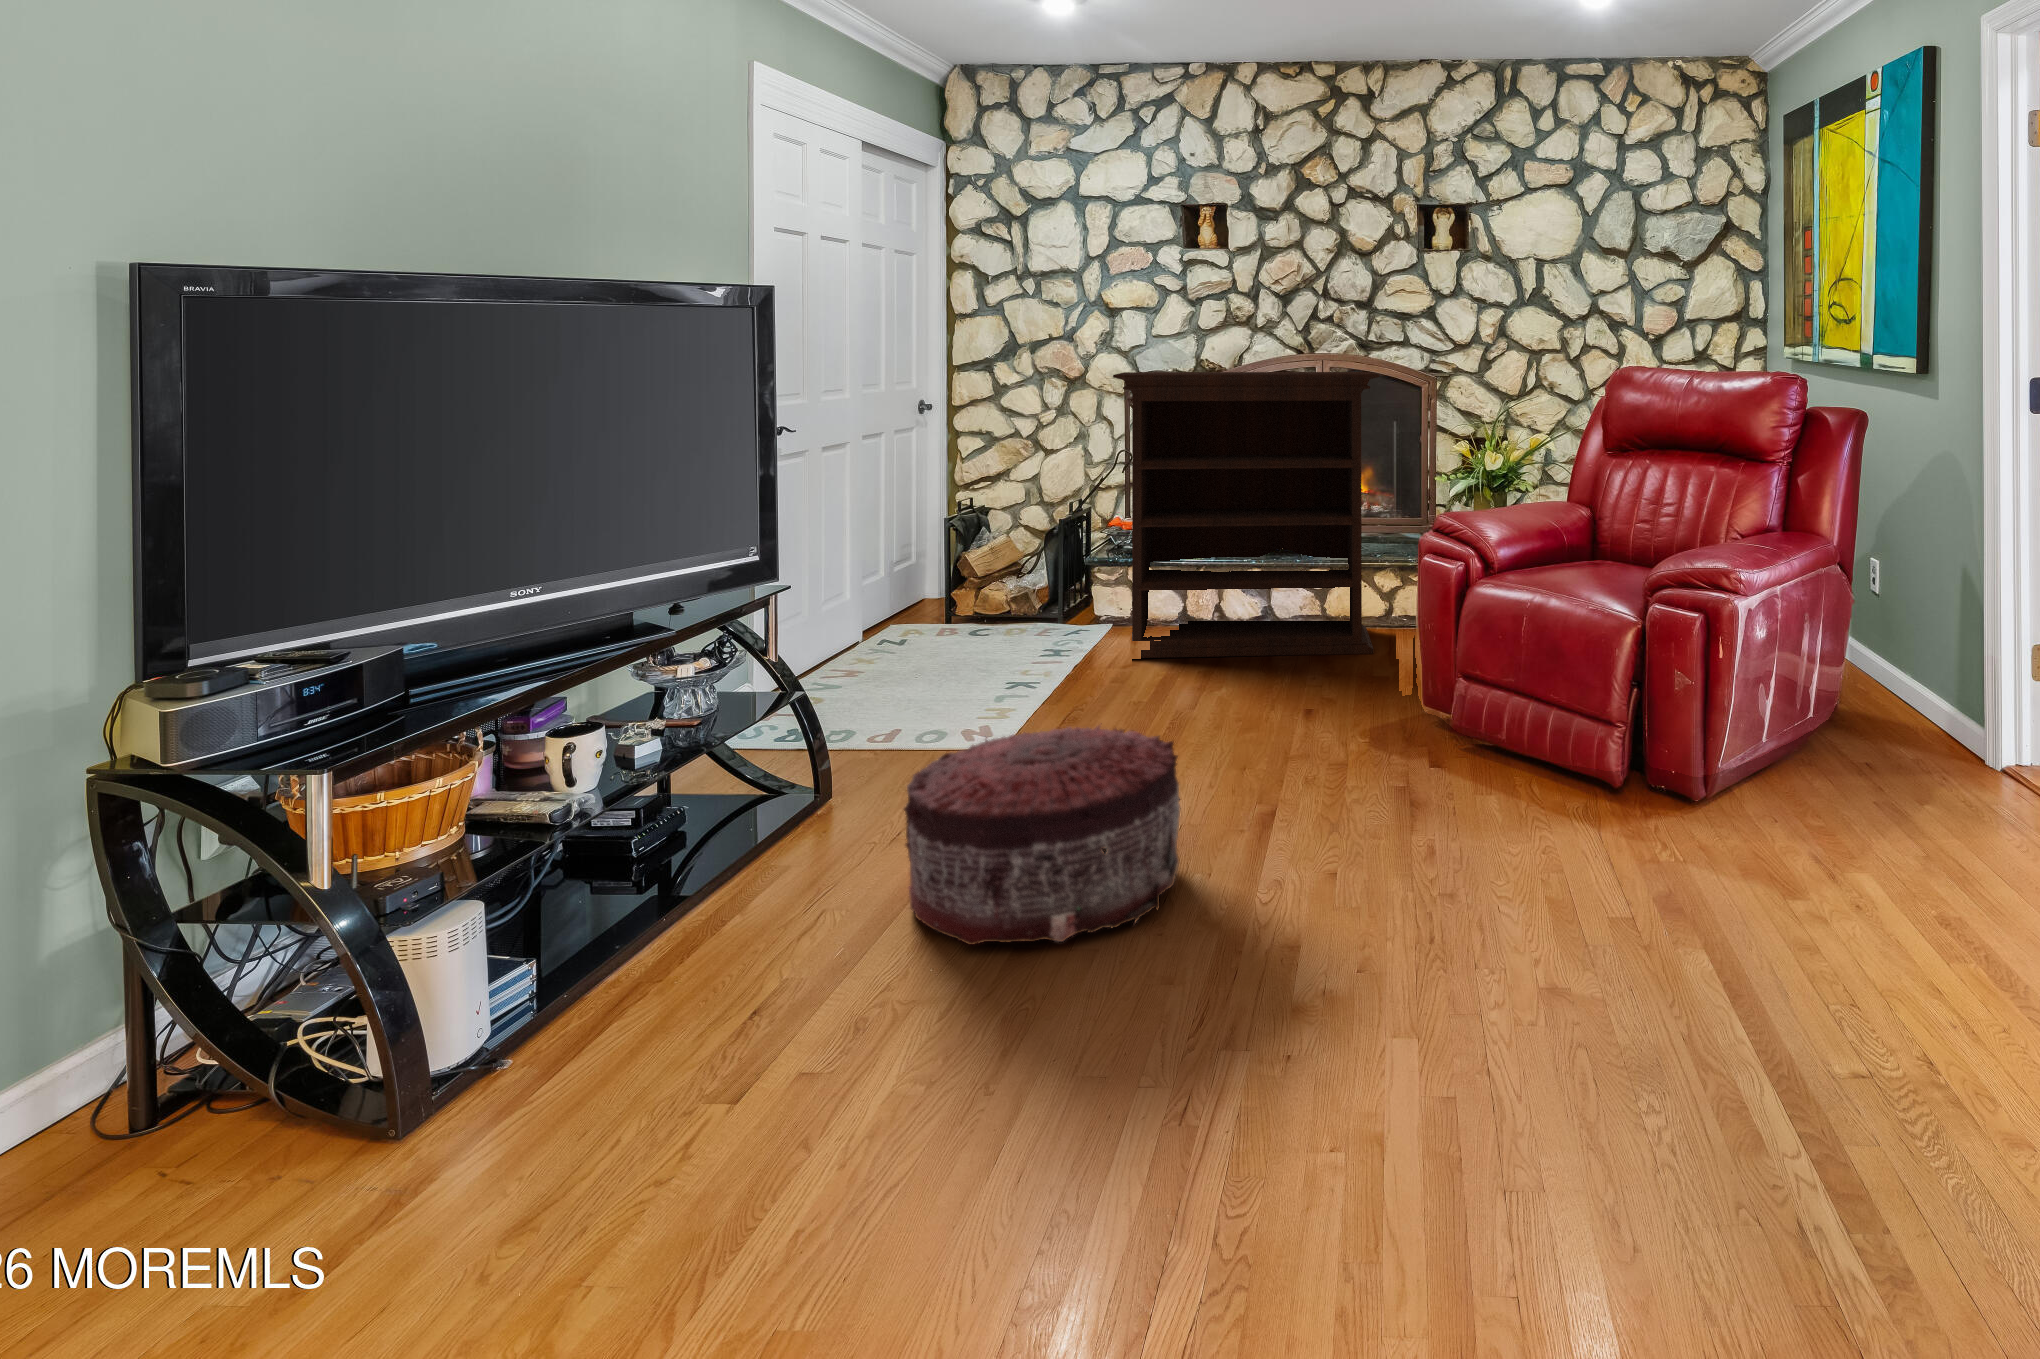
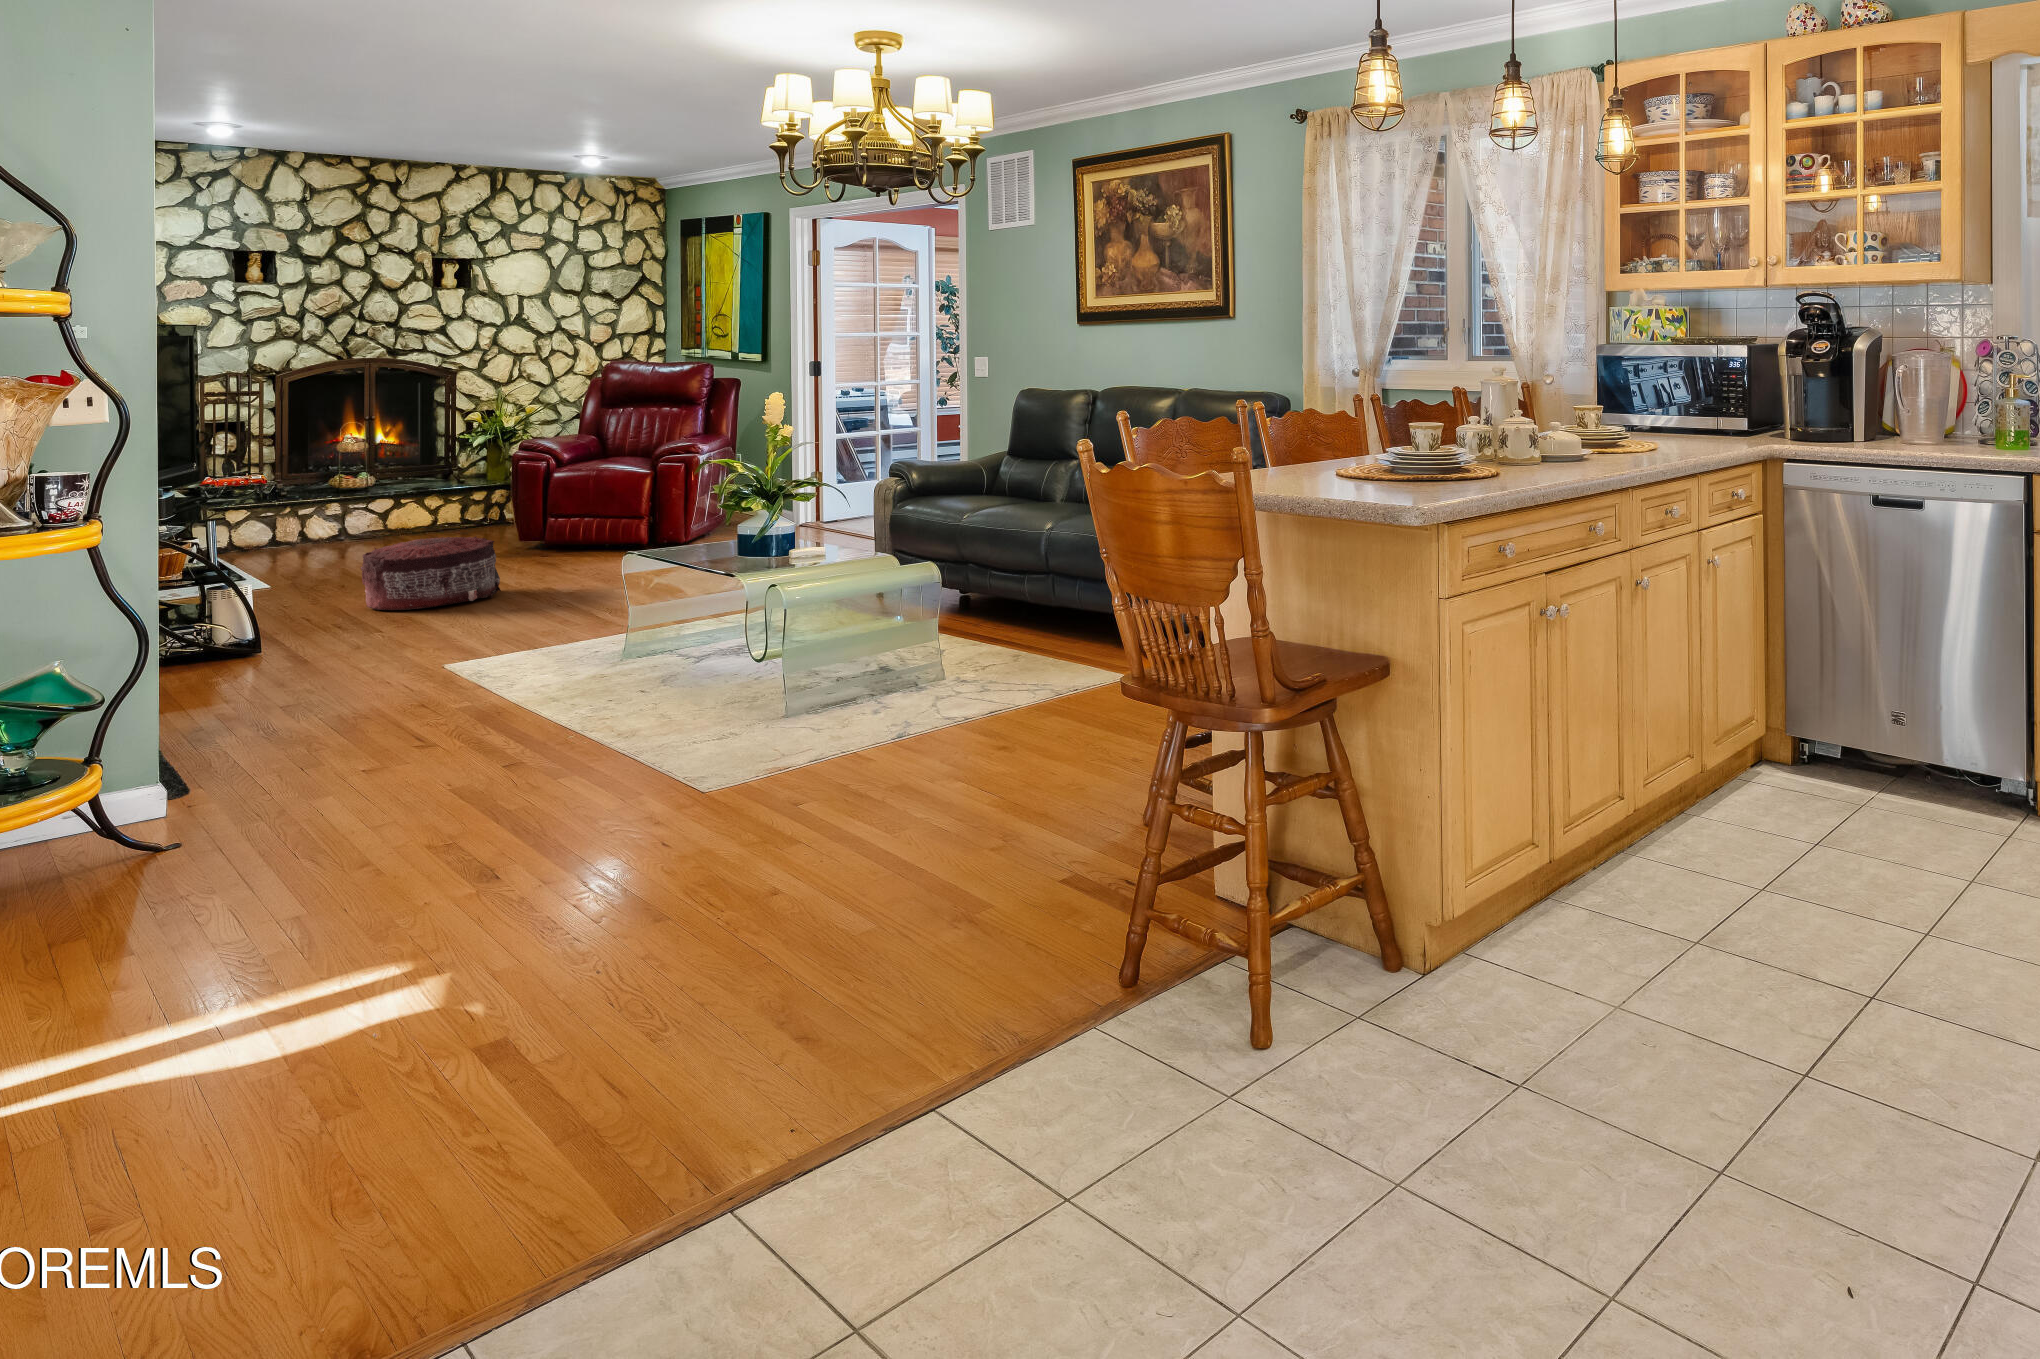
bookshelf: present [1113,372,1380,658] -> none [228,371,445,564]

